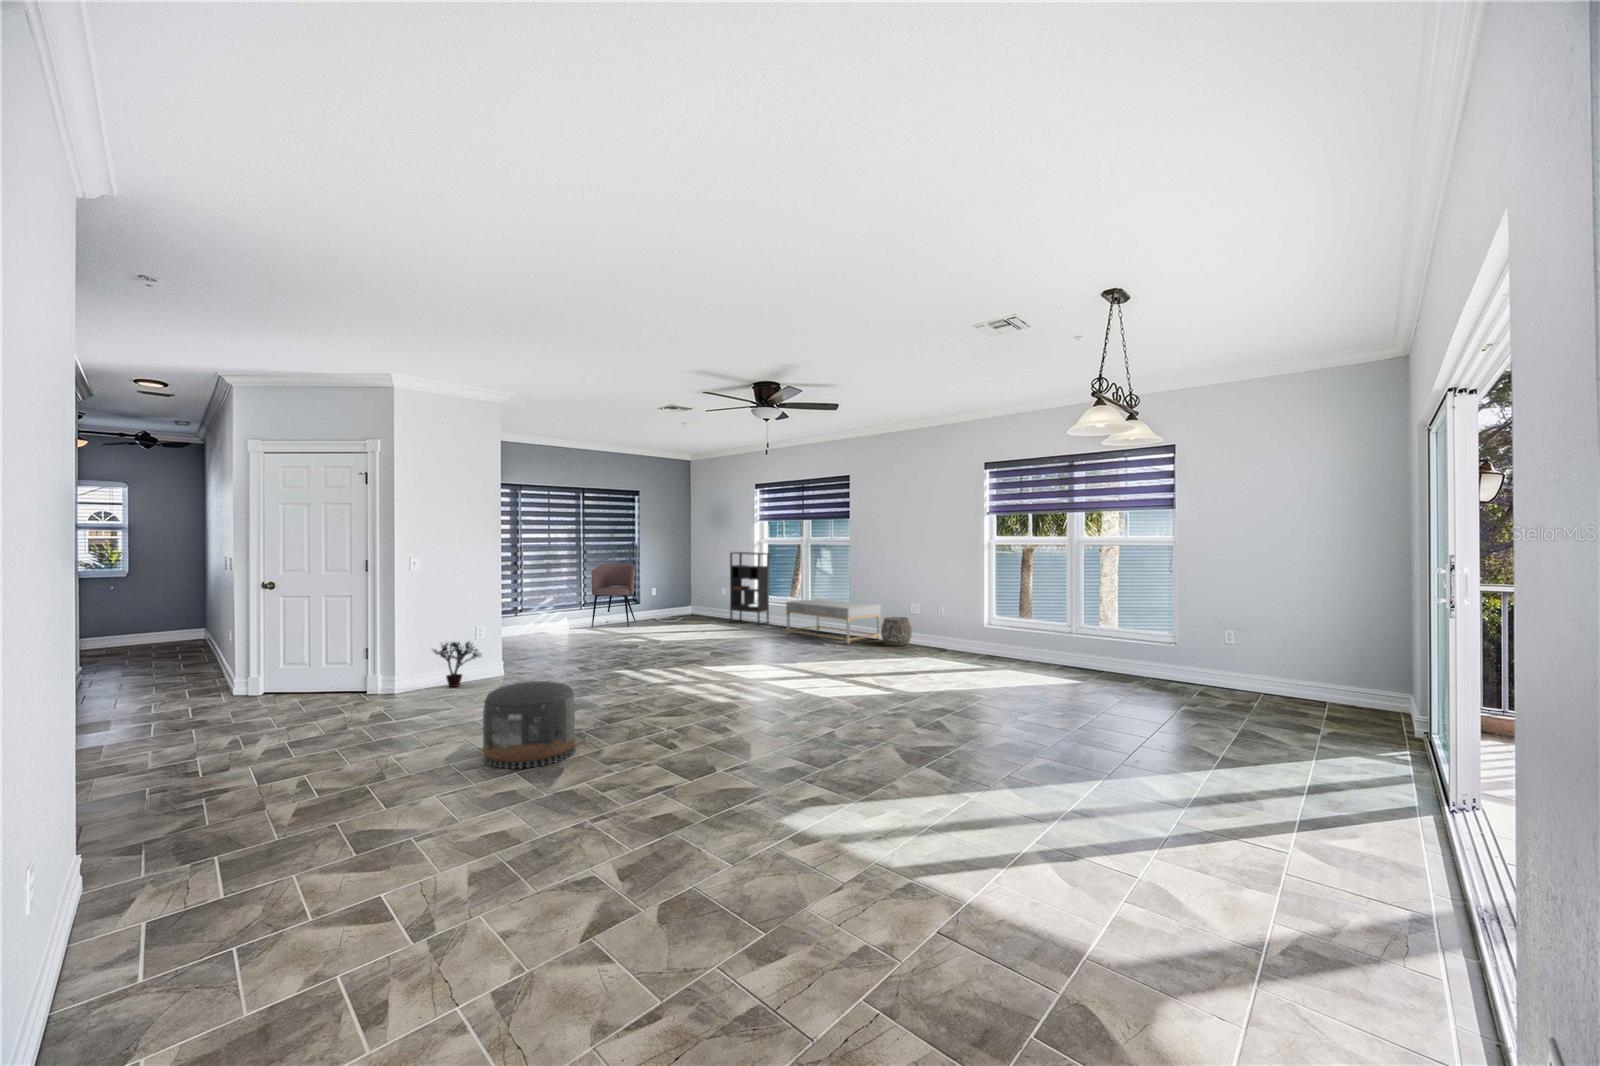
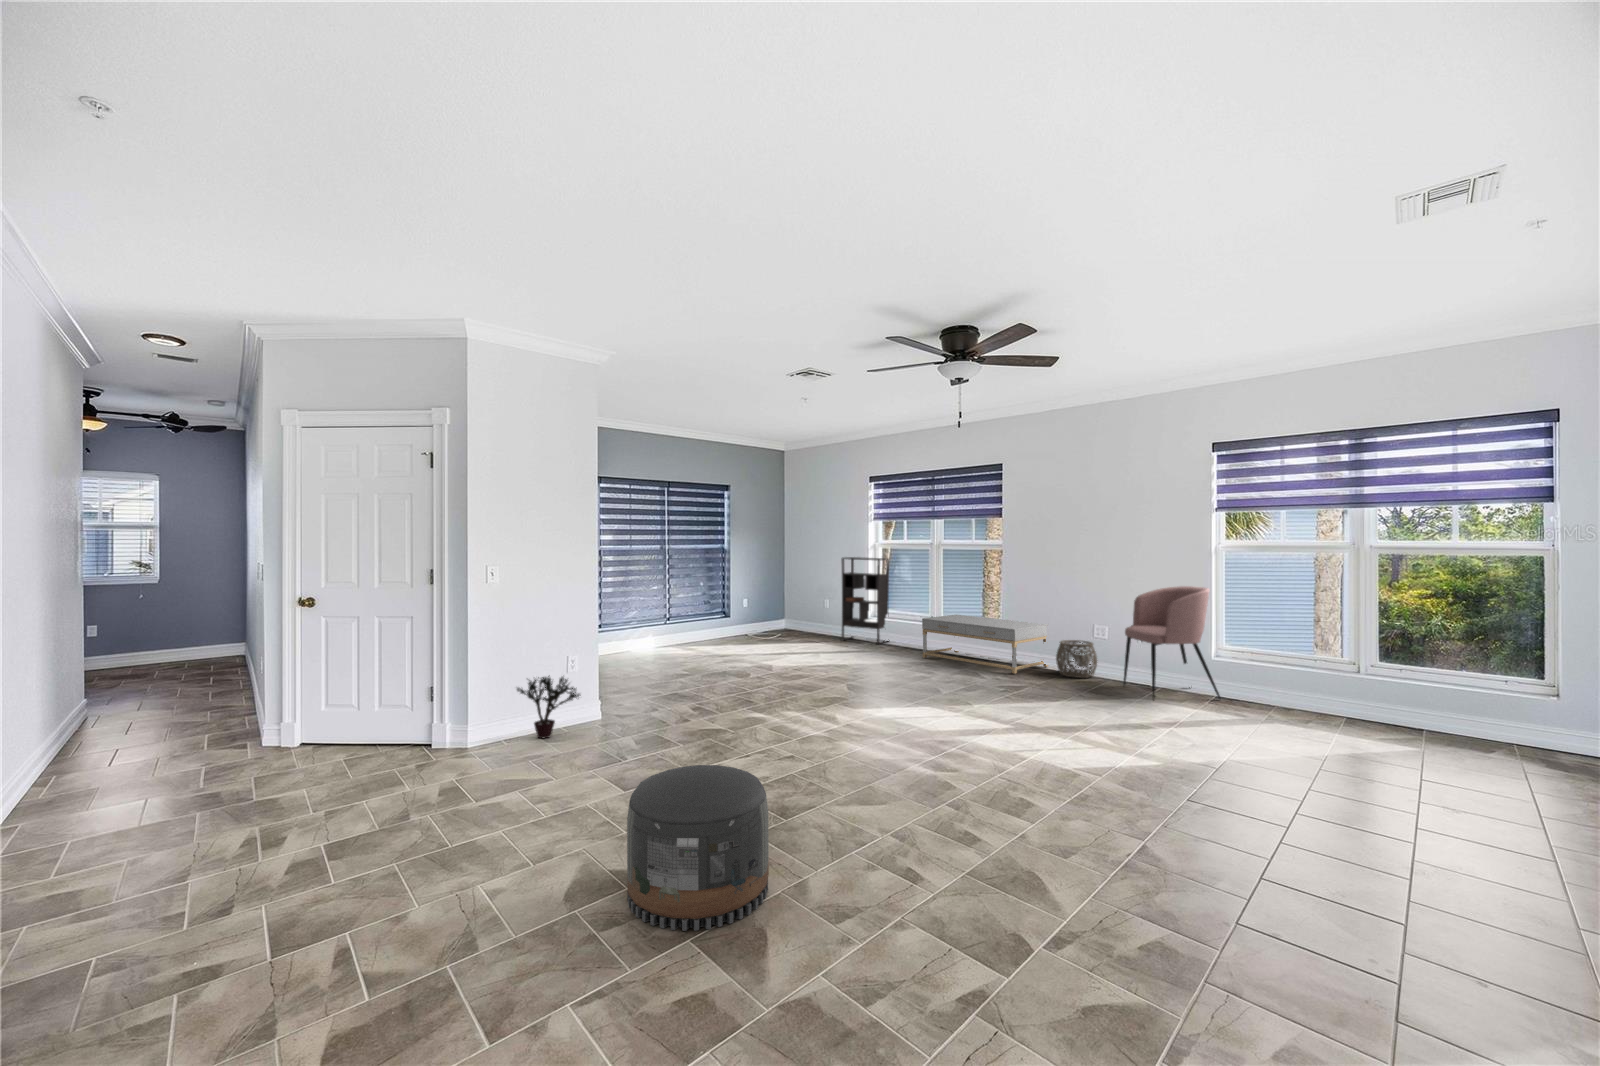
armchair: present [592,563,636,627] -> present [1123,586,1221,700]

